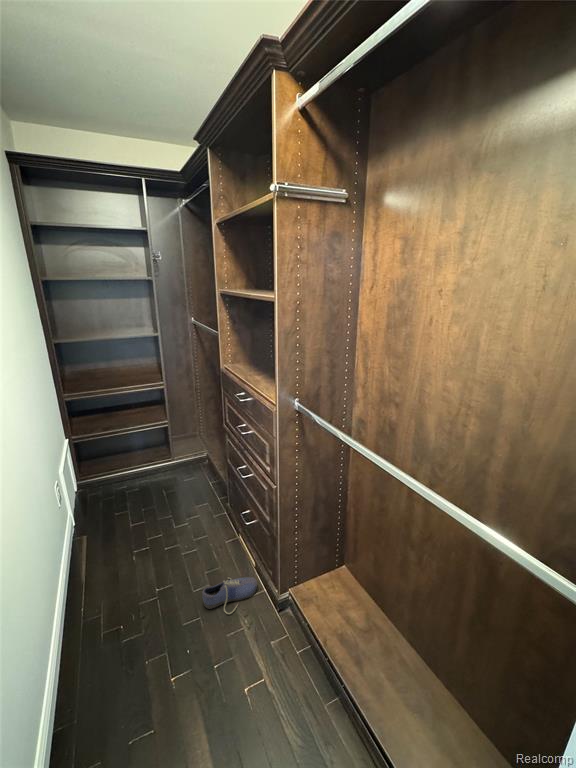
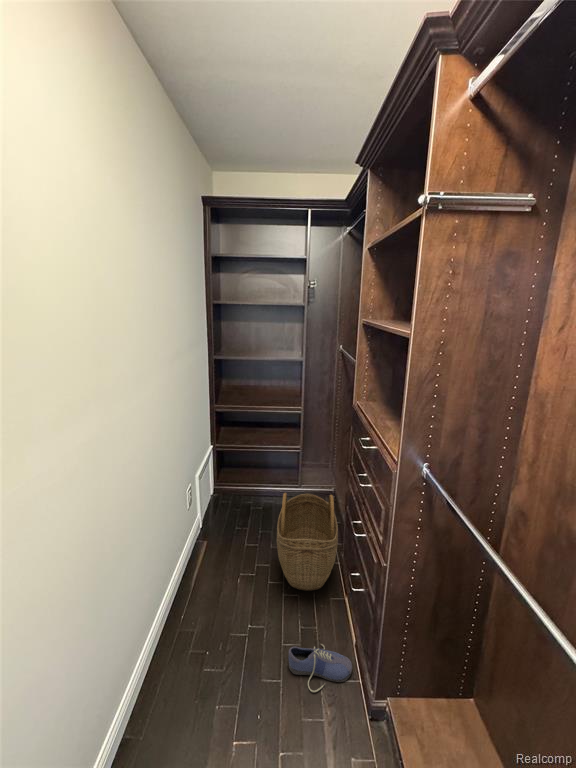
woven basket: none [165,454,225,546] -> present [277,493,338,591]

